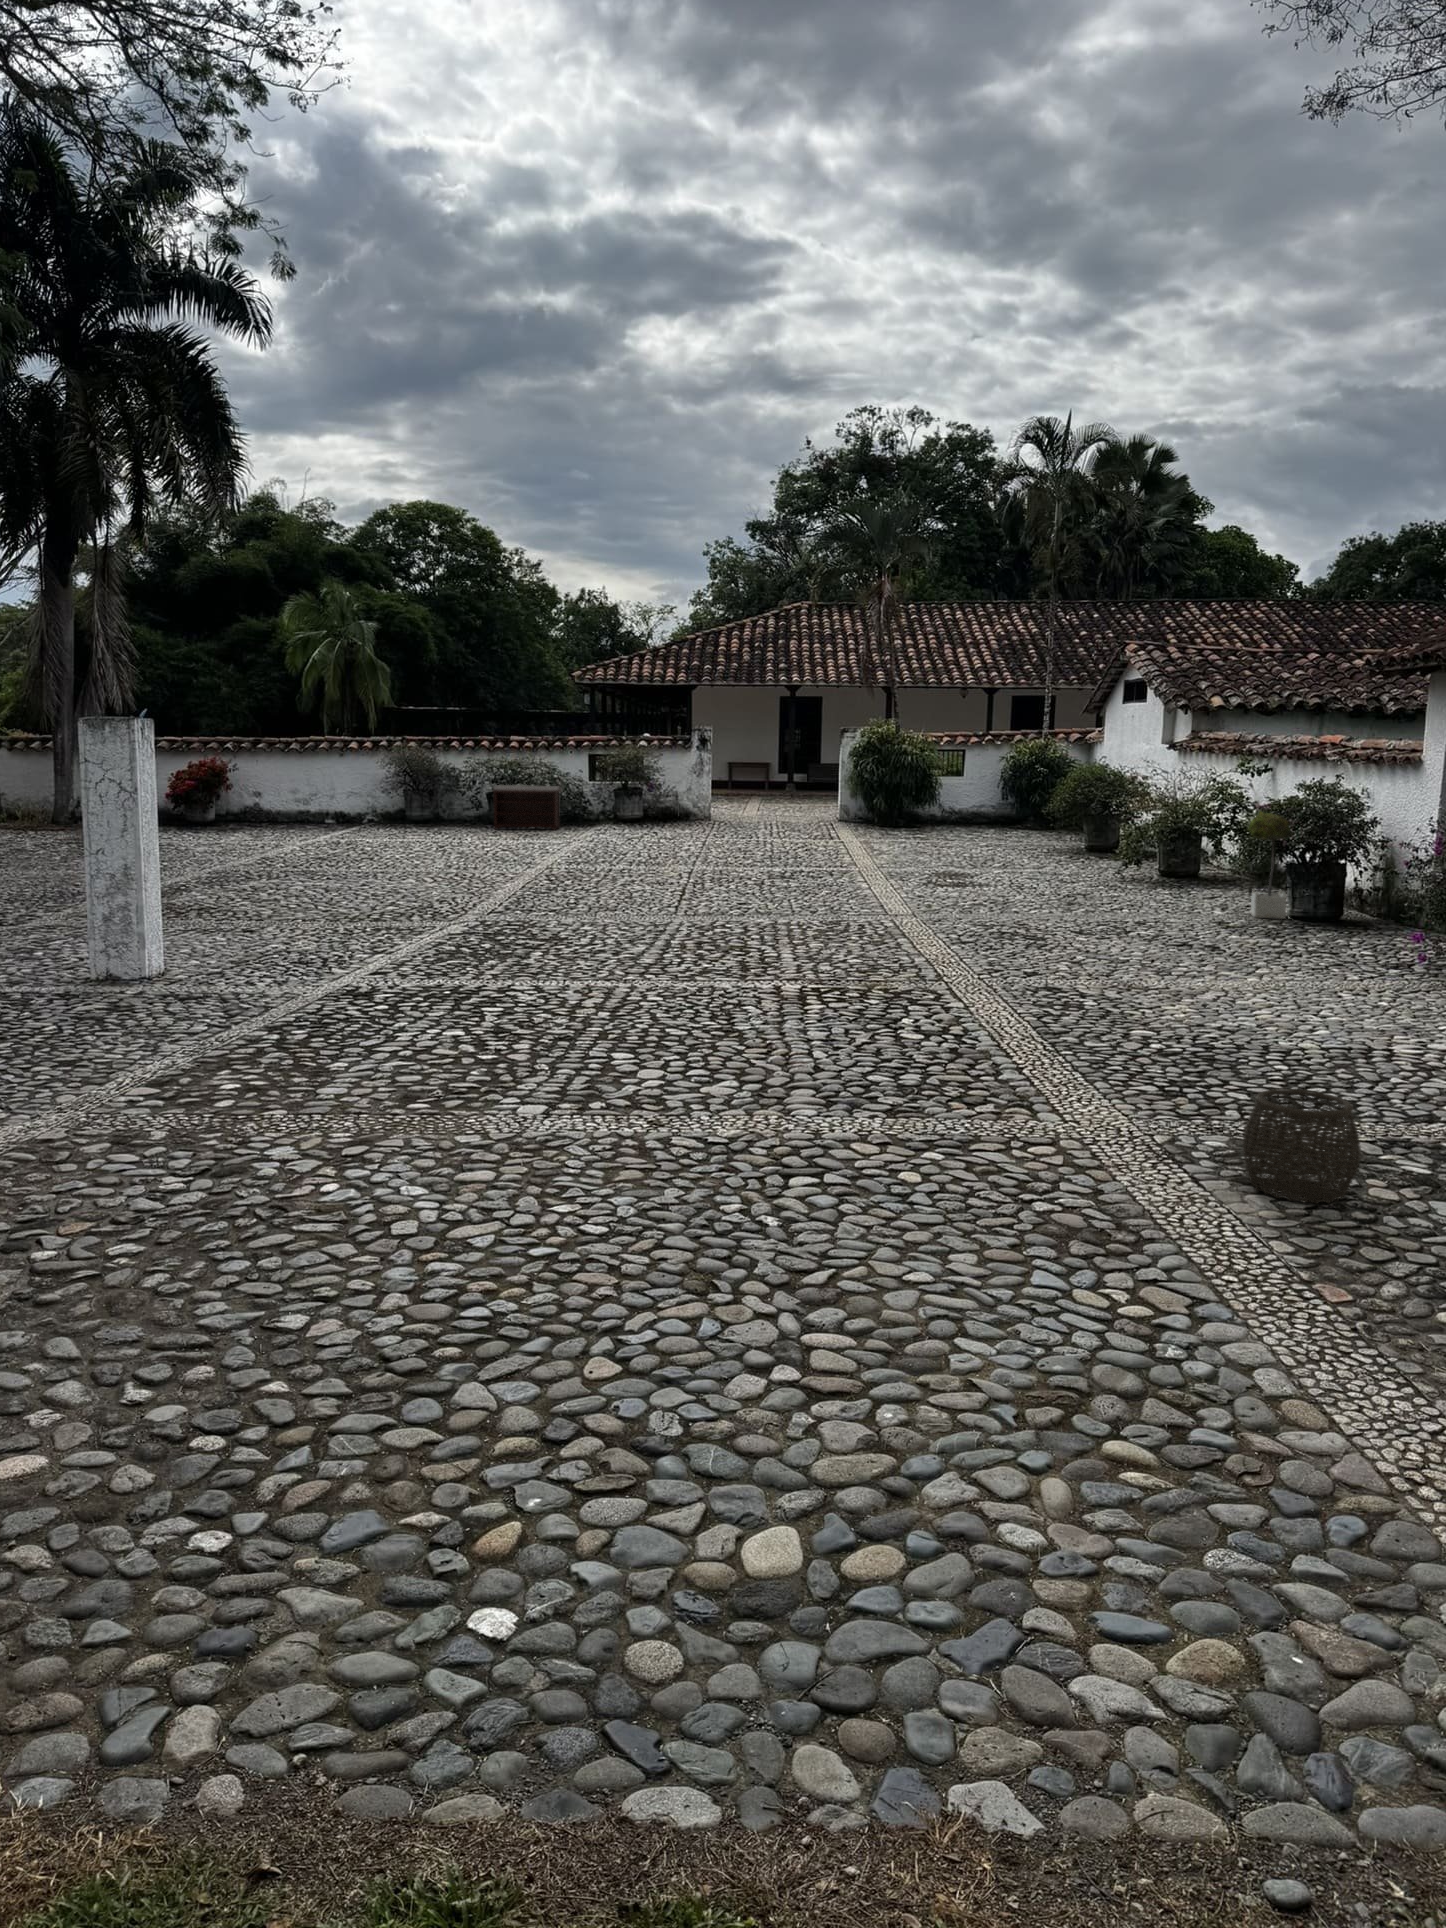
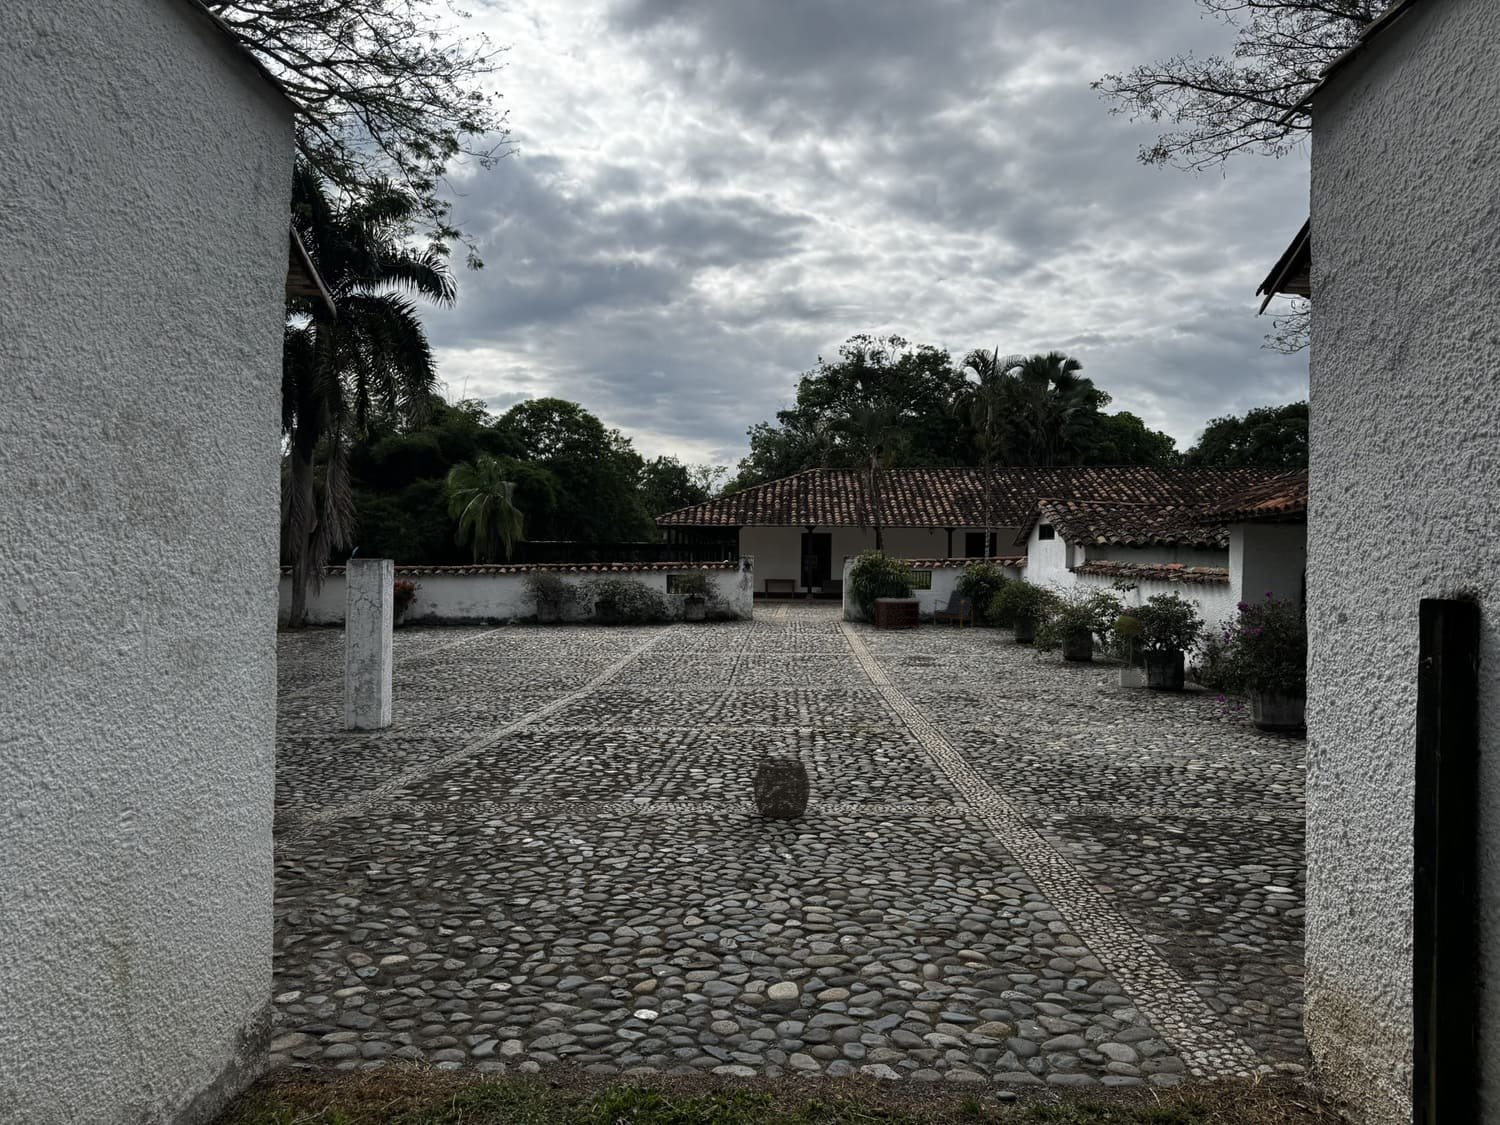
lounge chair: none [967,776,1026,829] -> present [934,590,973,627]
bench: present [493,785,562,831] -> present [875,598,920,629]
woven basket: present [1242,1089,1361,1204] -> present [753,758,810,818]

